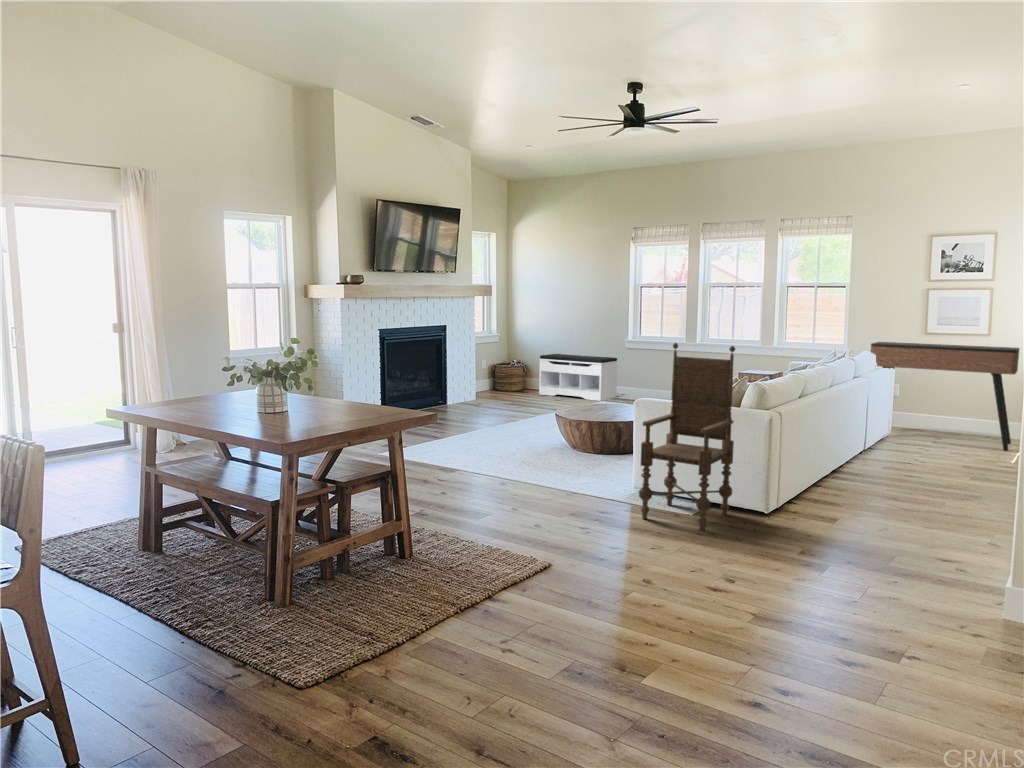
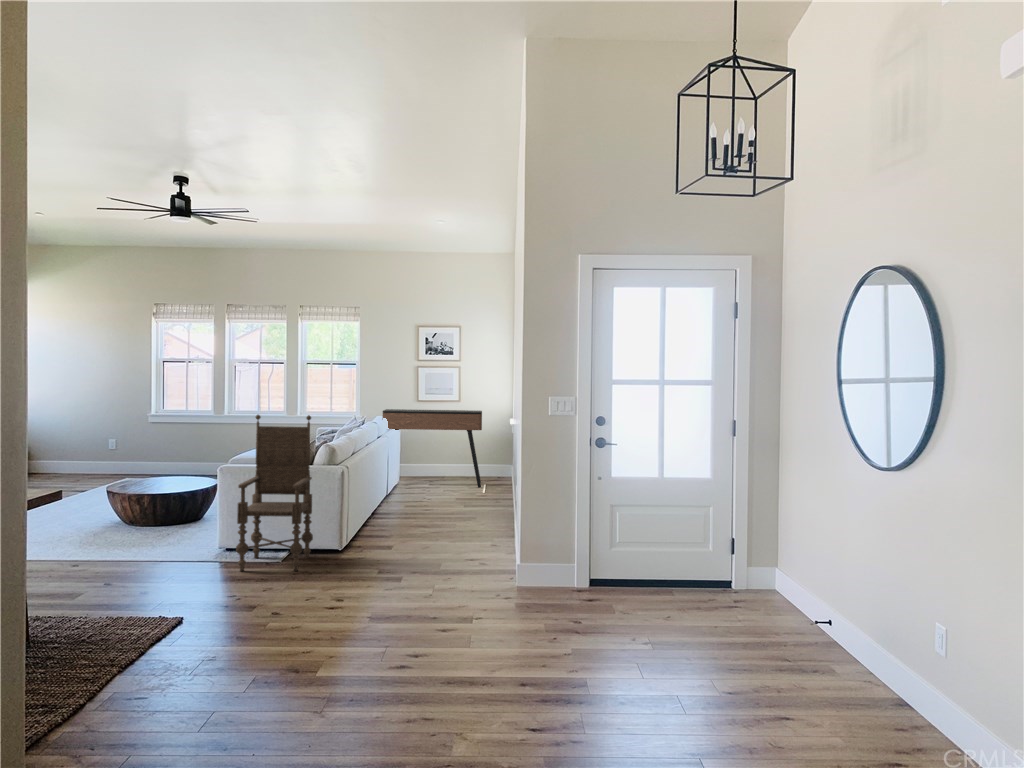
bench: present [539,354,617,401] -> none [41,433,137,480]

